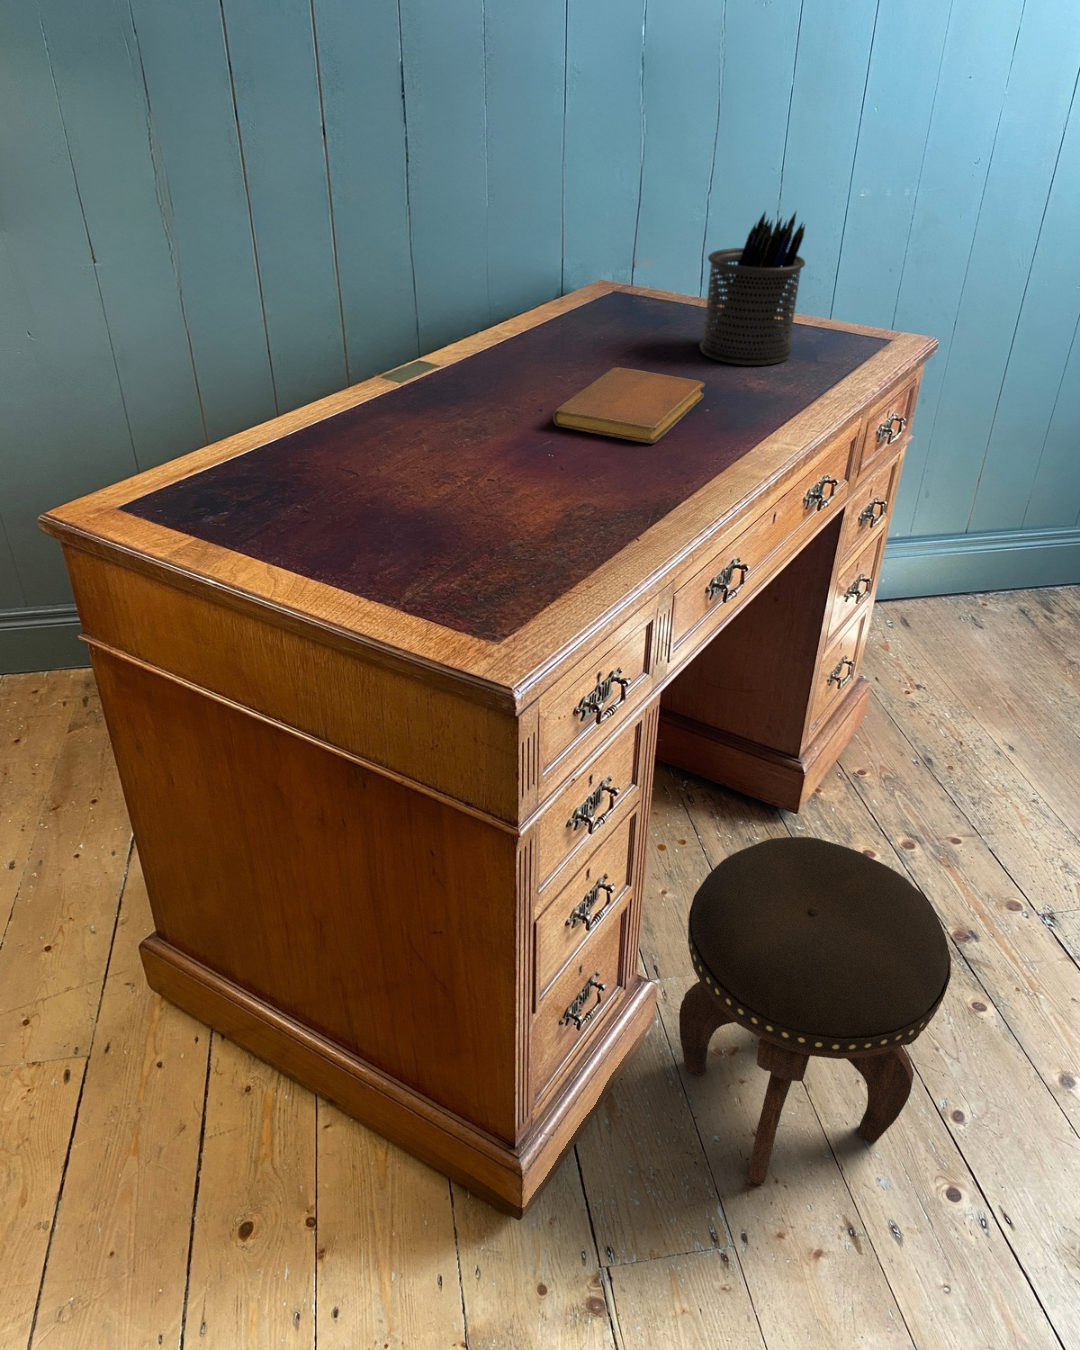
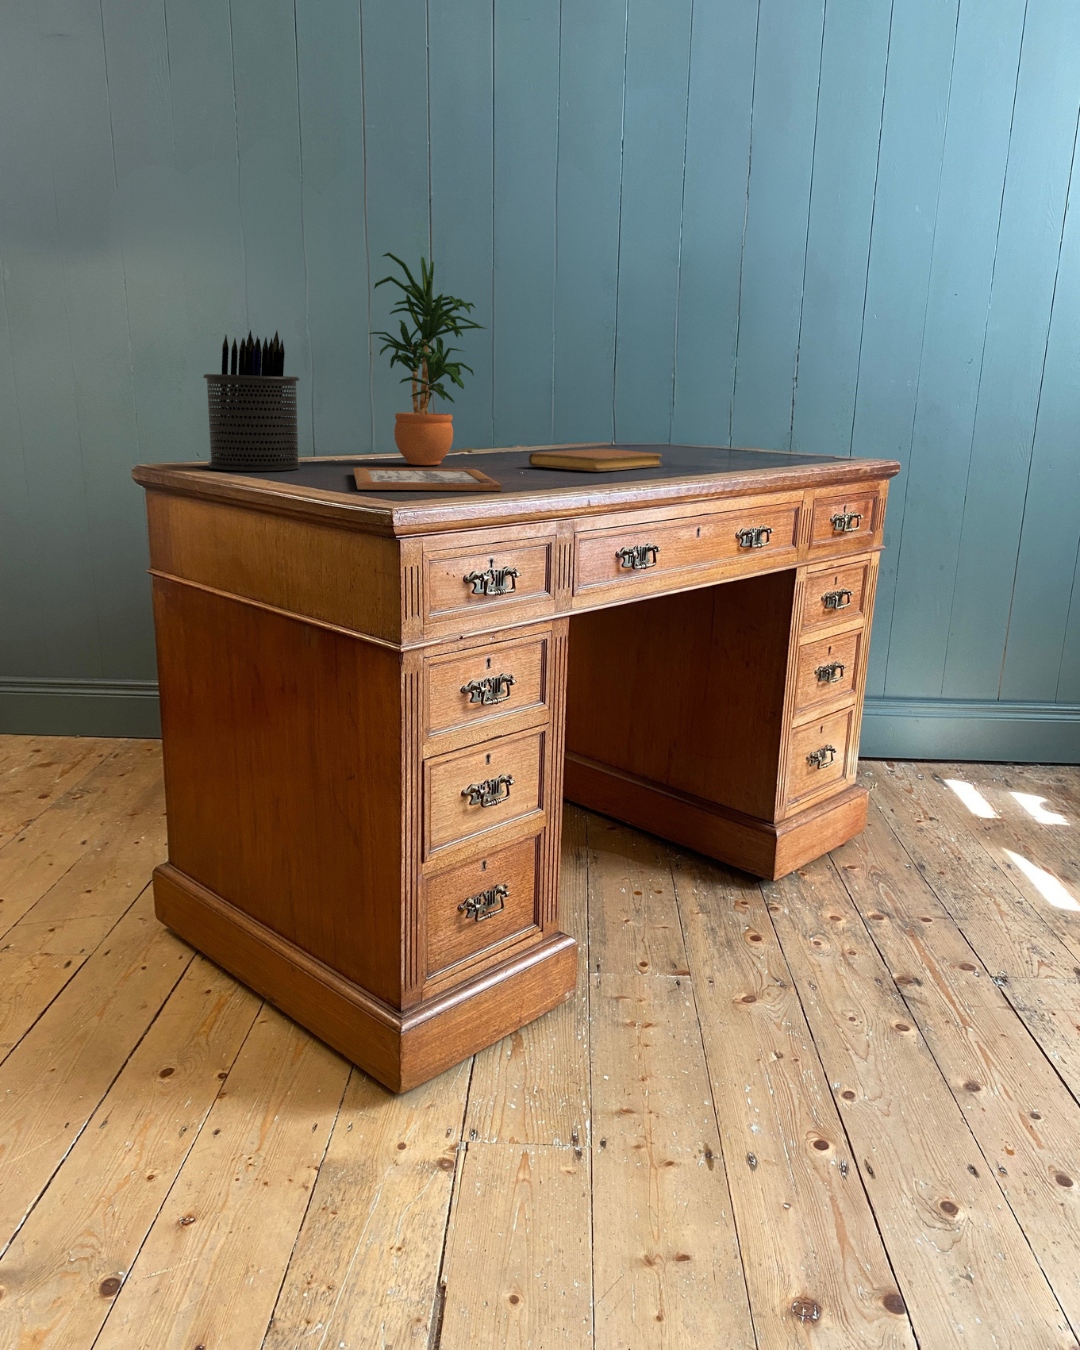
potted plant: none [328,136,498,436] -> present [369,252,486,465]
pen holder: present [700,212,805,365] -> present [203,330,301,471]
picture frame: none [357,470,604,602] -> present [354,468,502,491]
footstool: present [679,837,951,1184] -> none [578,790,809,1110]

